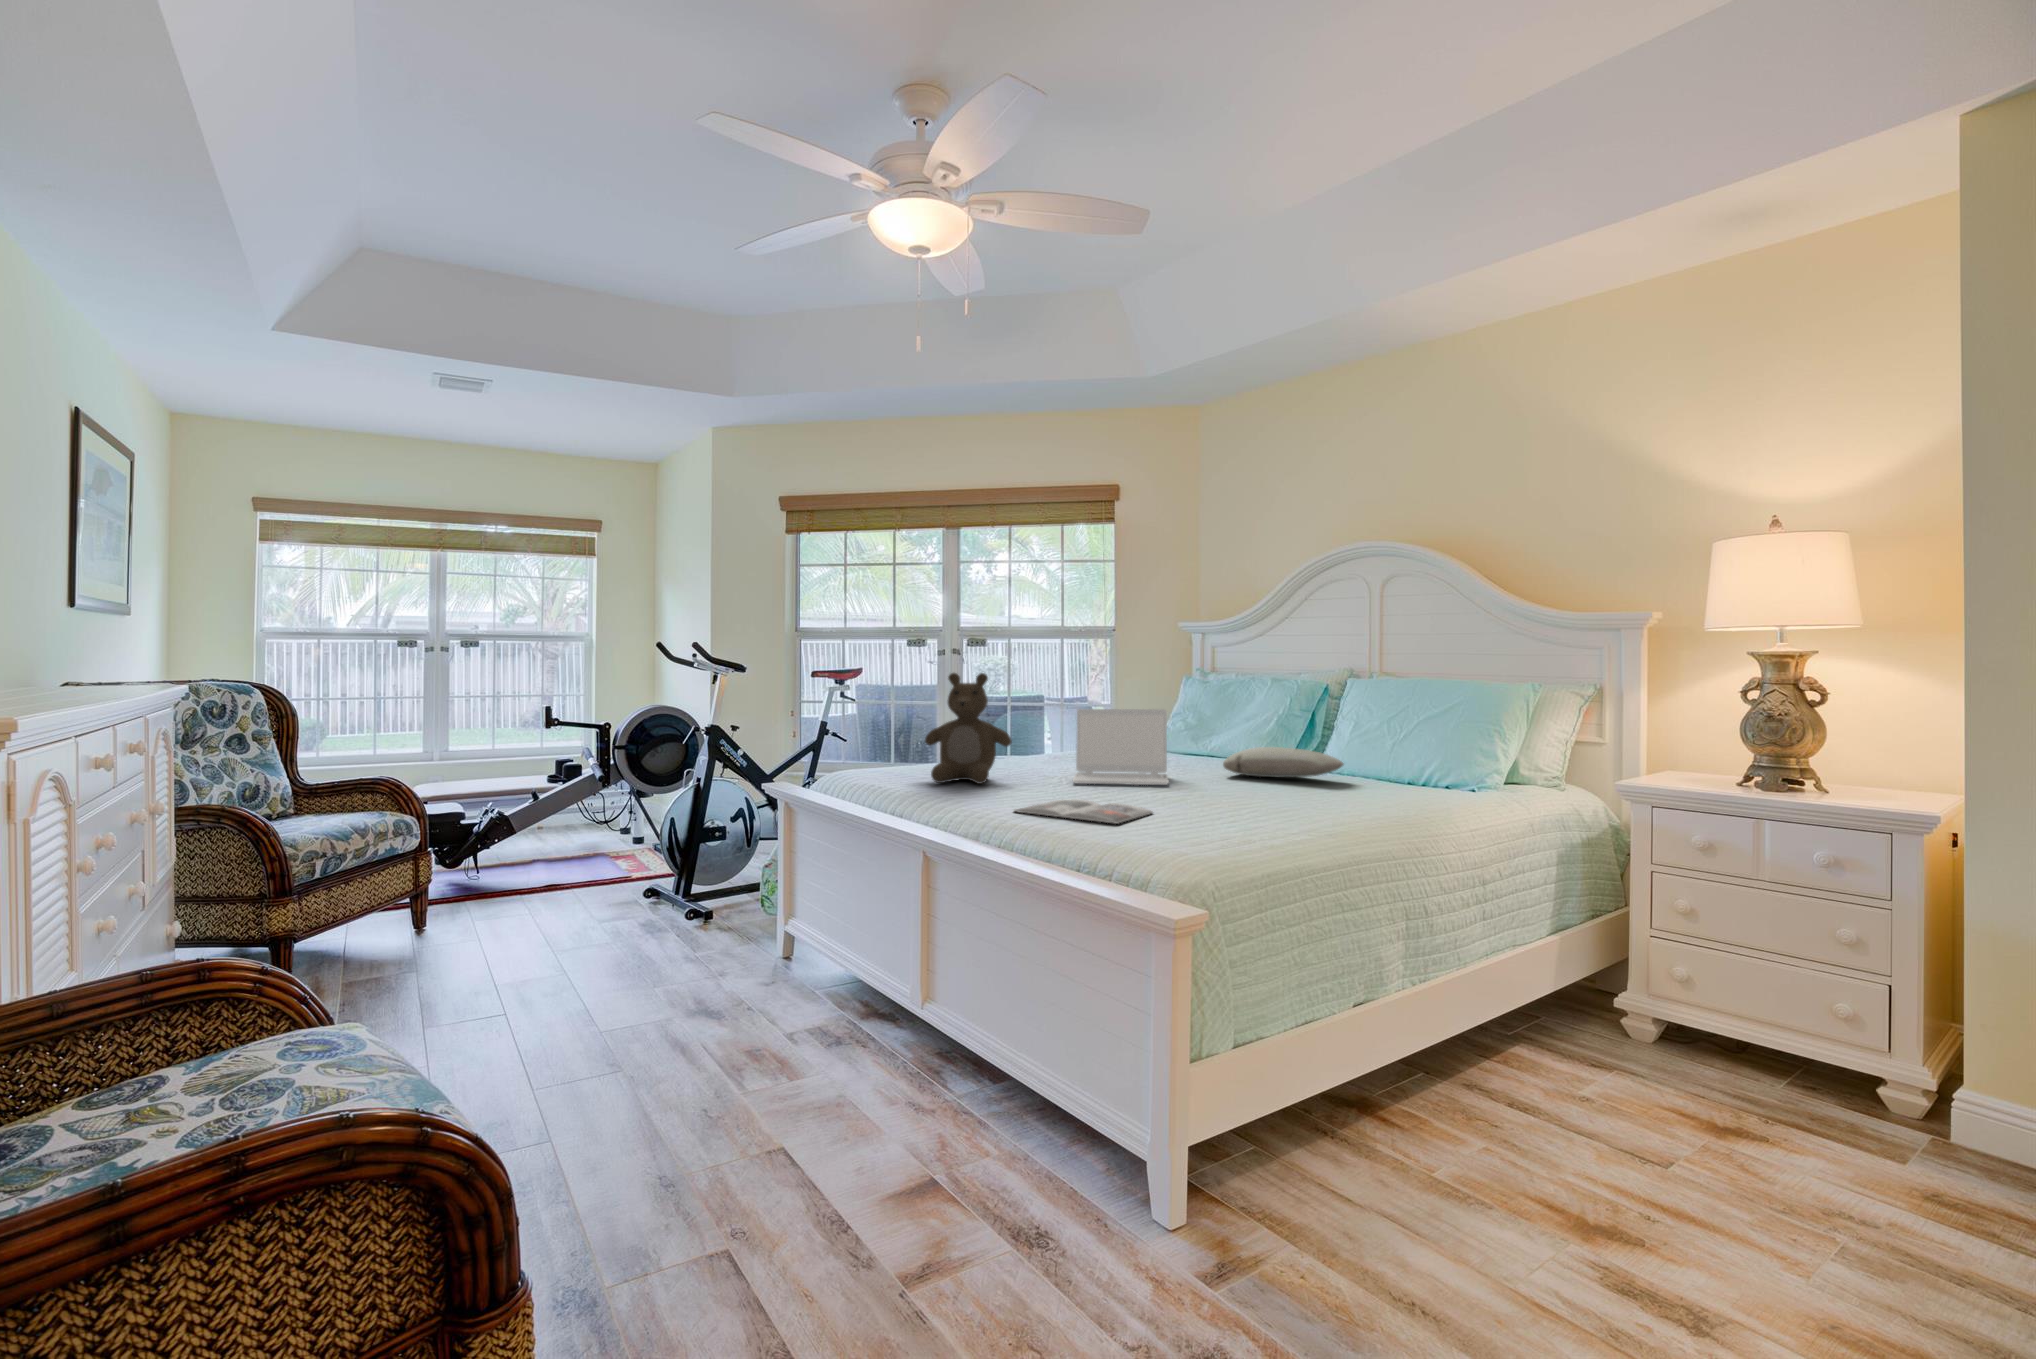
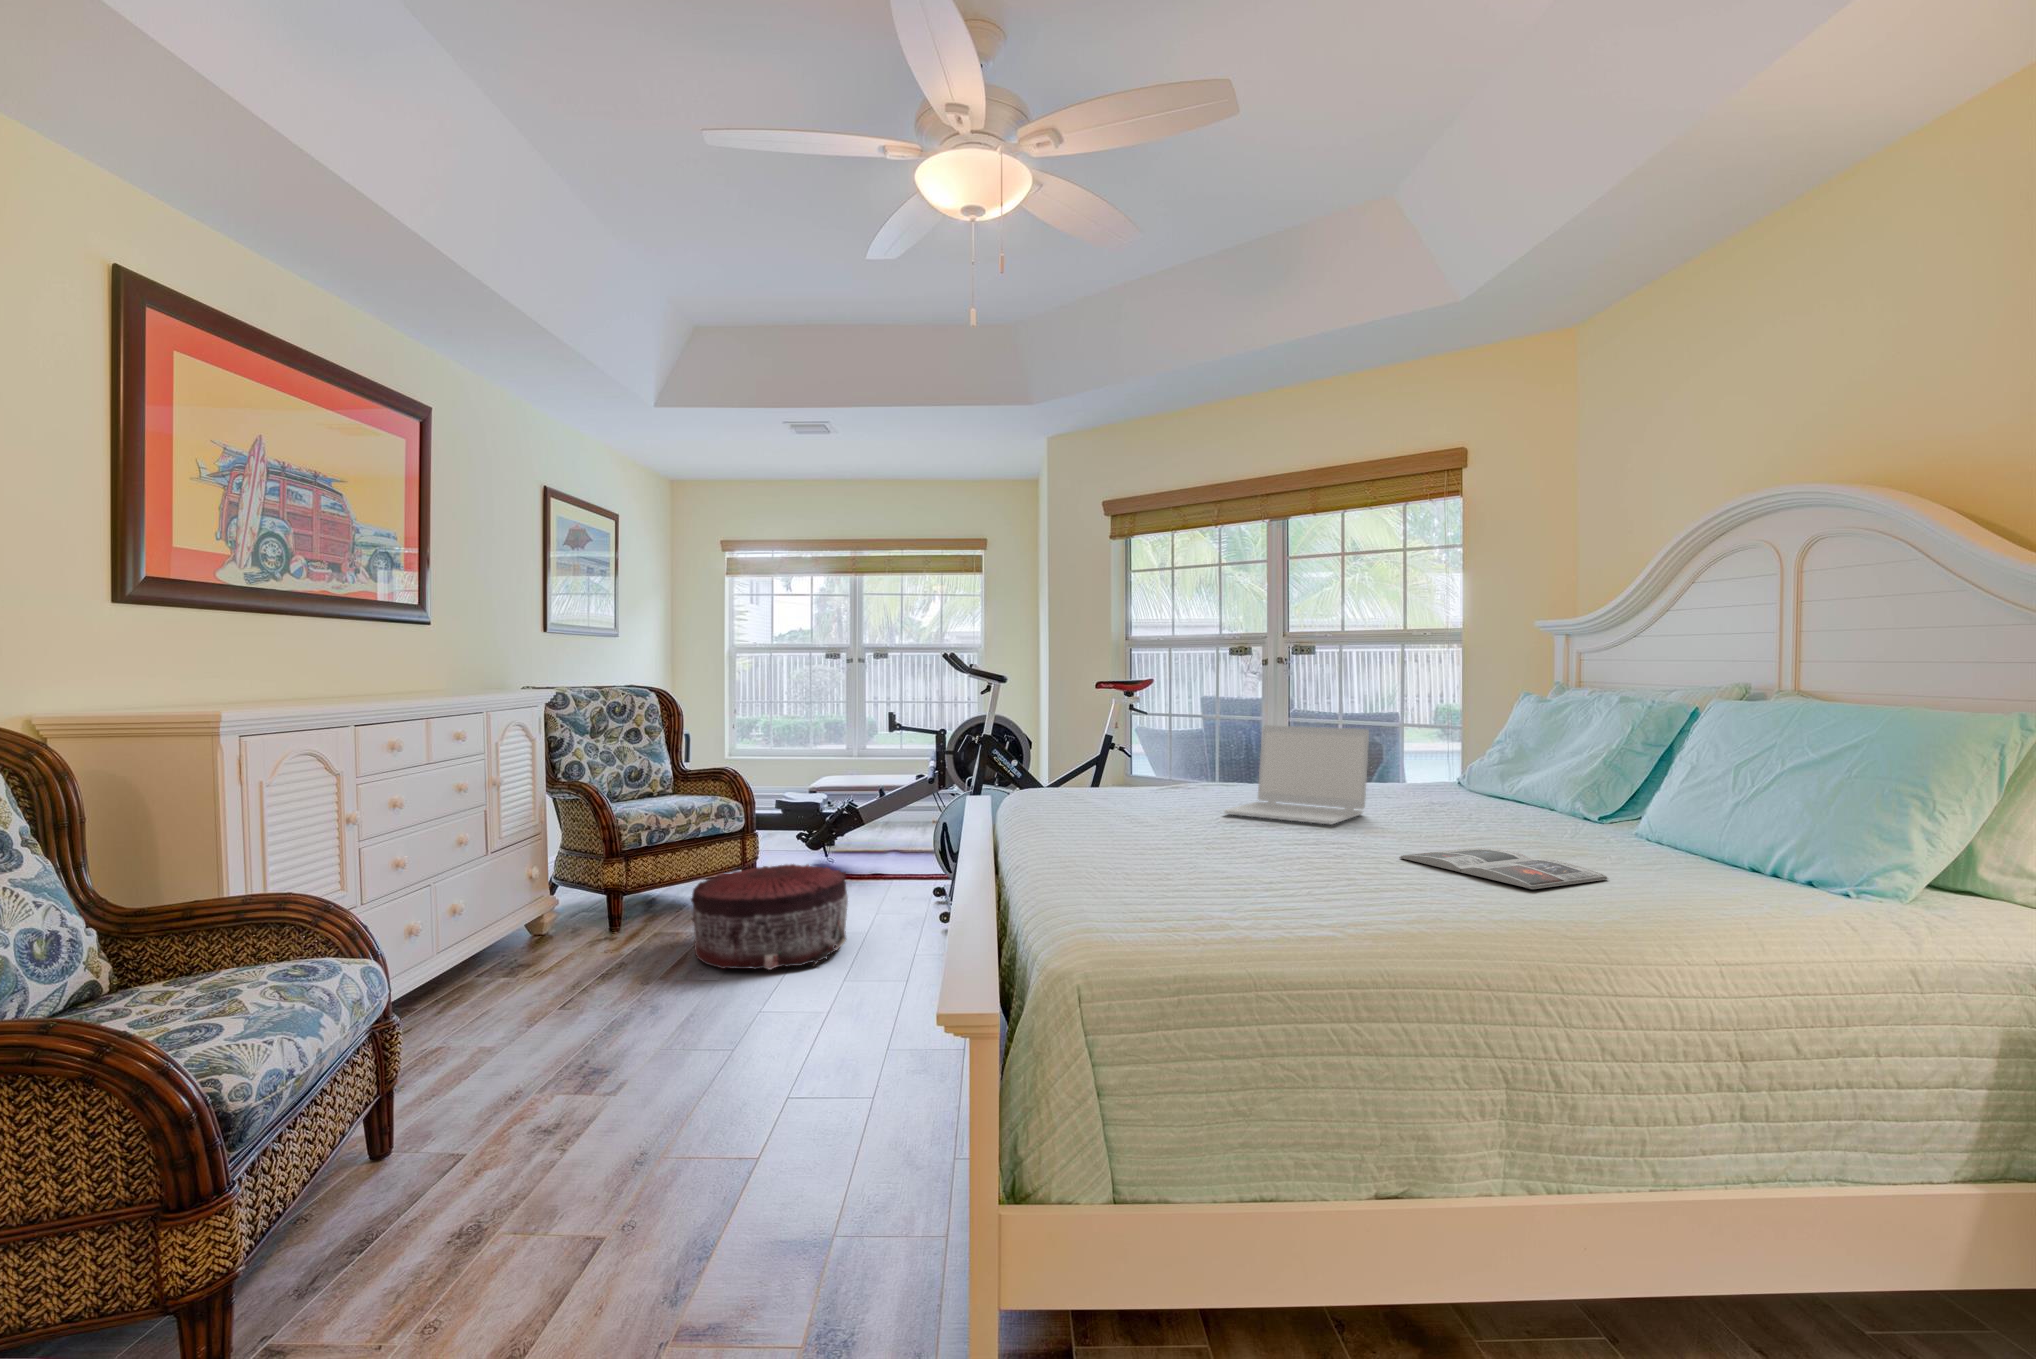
teddy bear: present [925,673,1012,784] -> none [1071,681,1171,807]
pillow: present [1223,747,1343,777] -> none [1442,784,1612,828]
magazine: present [1015,799,1152,824] -> present [1399,848,1609,889]
pouf: none [423,876,616,1003] -> present [691,864,848,970]

